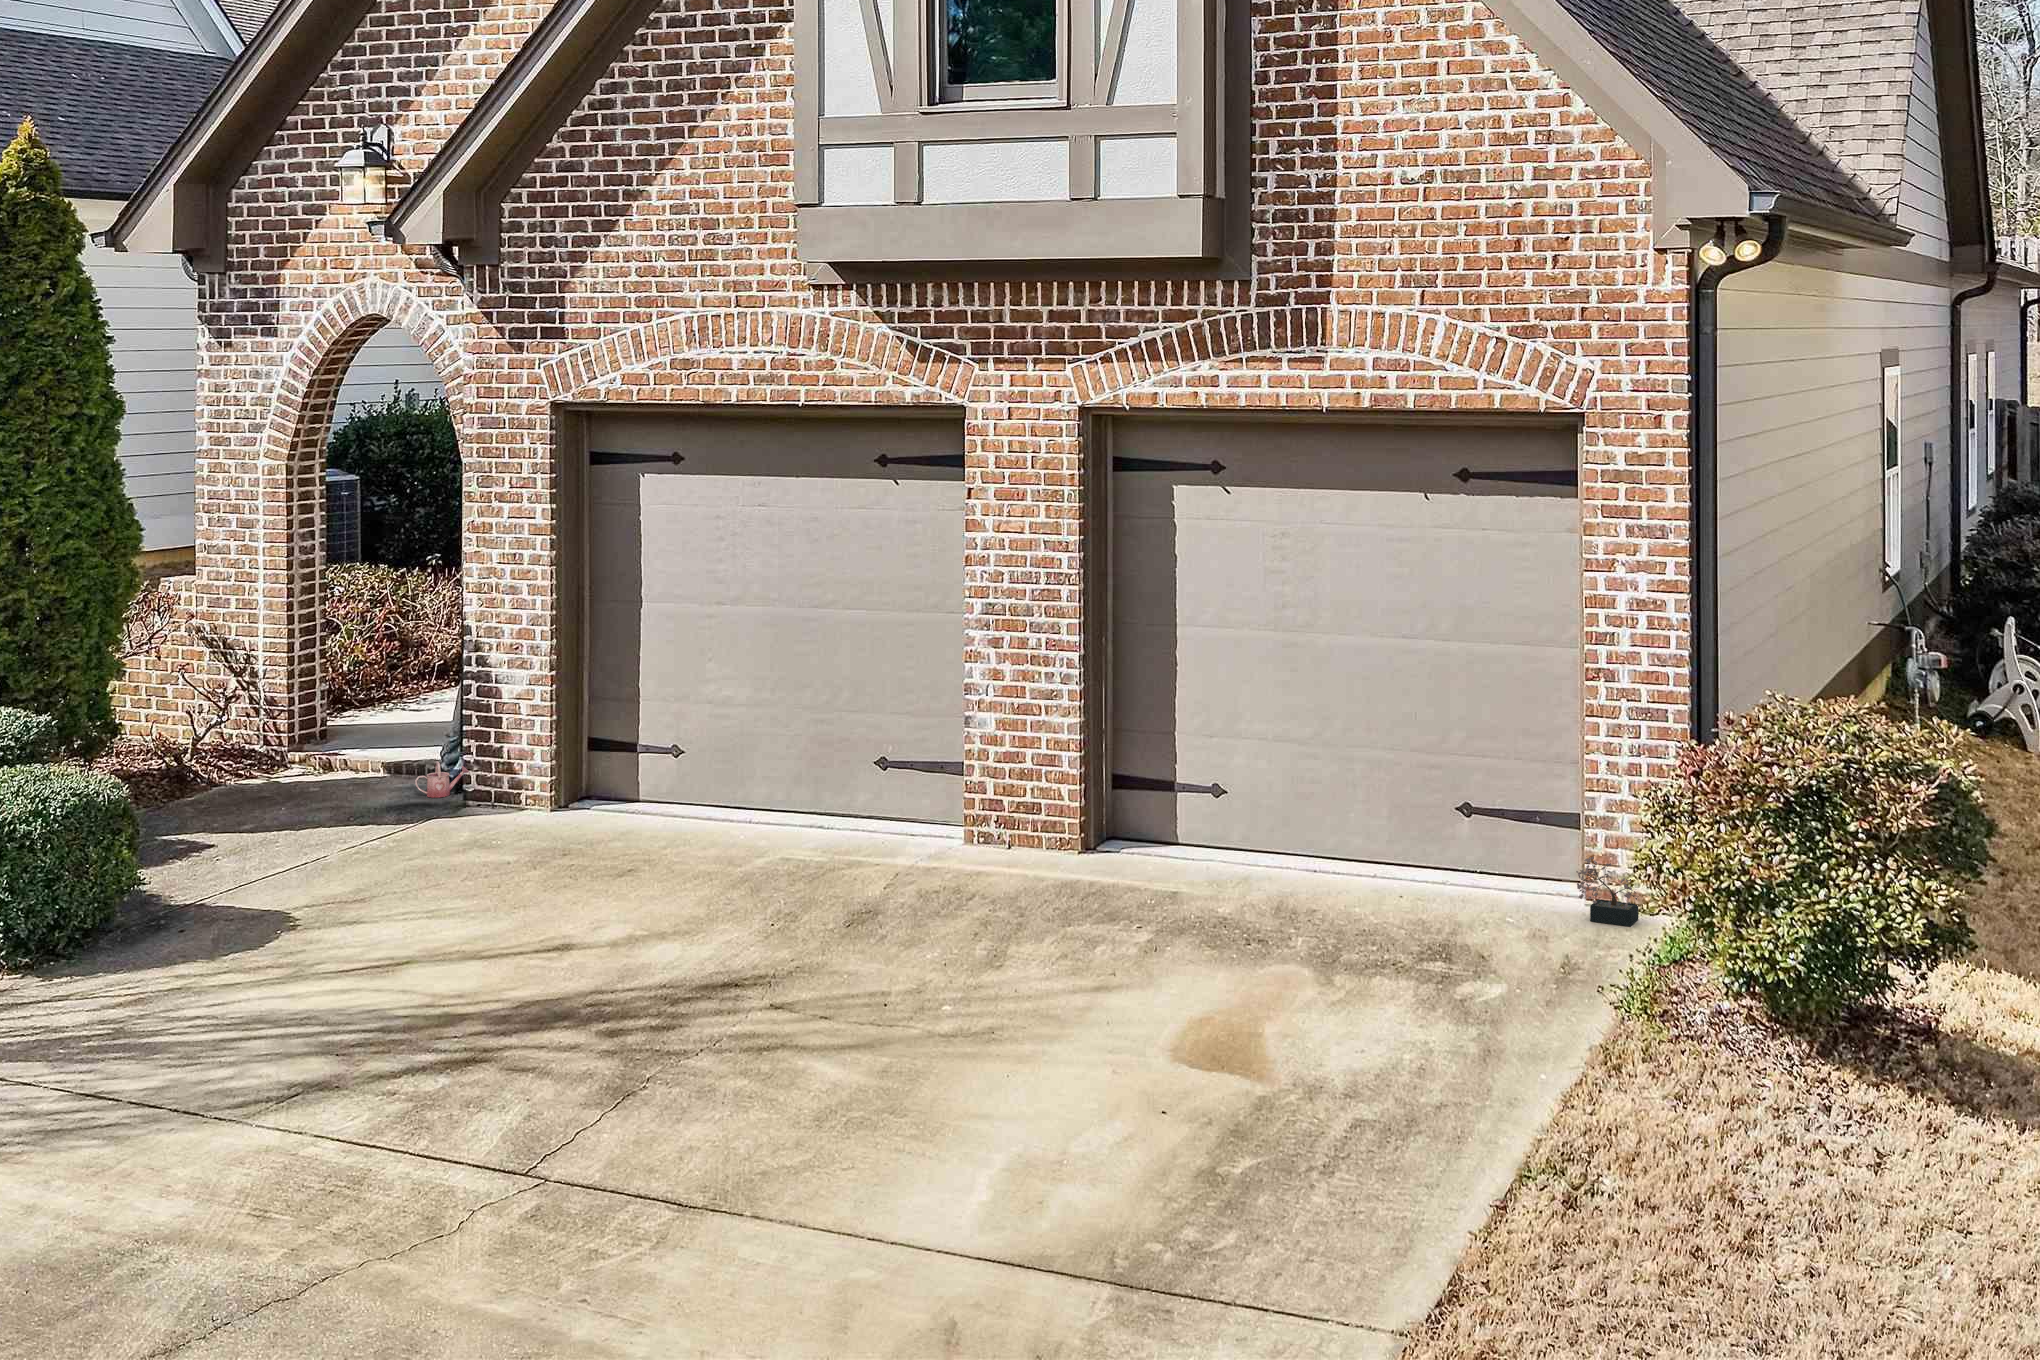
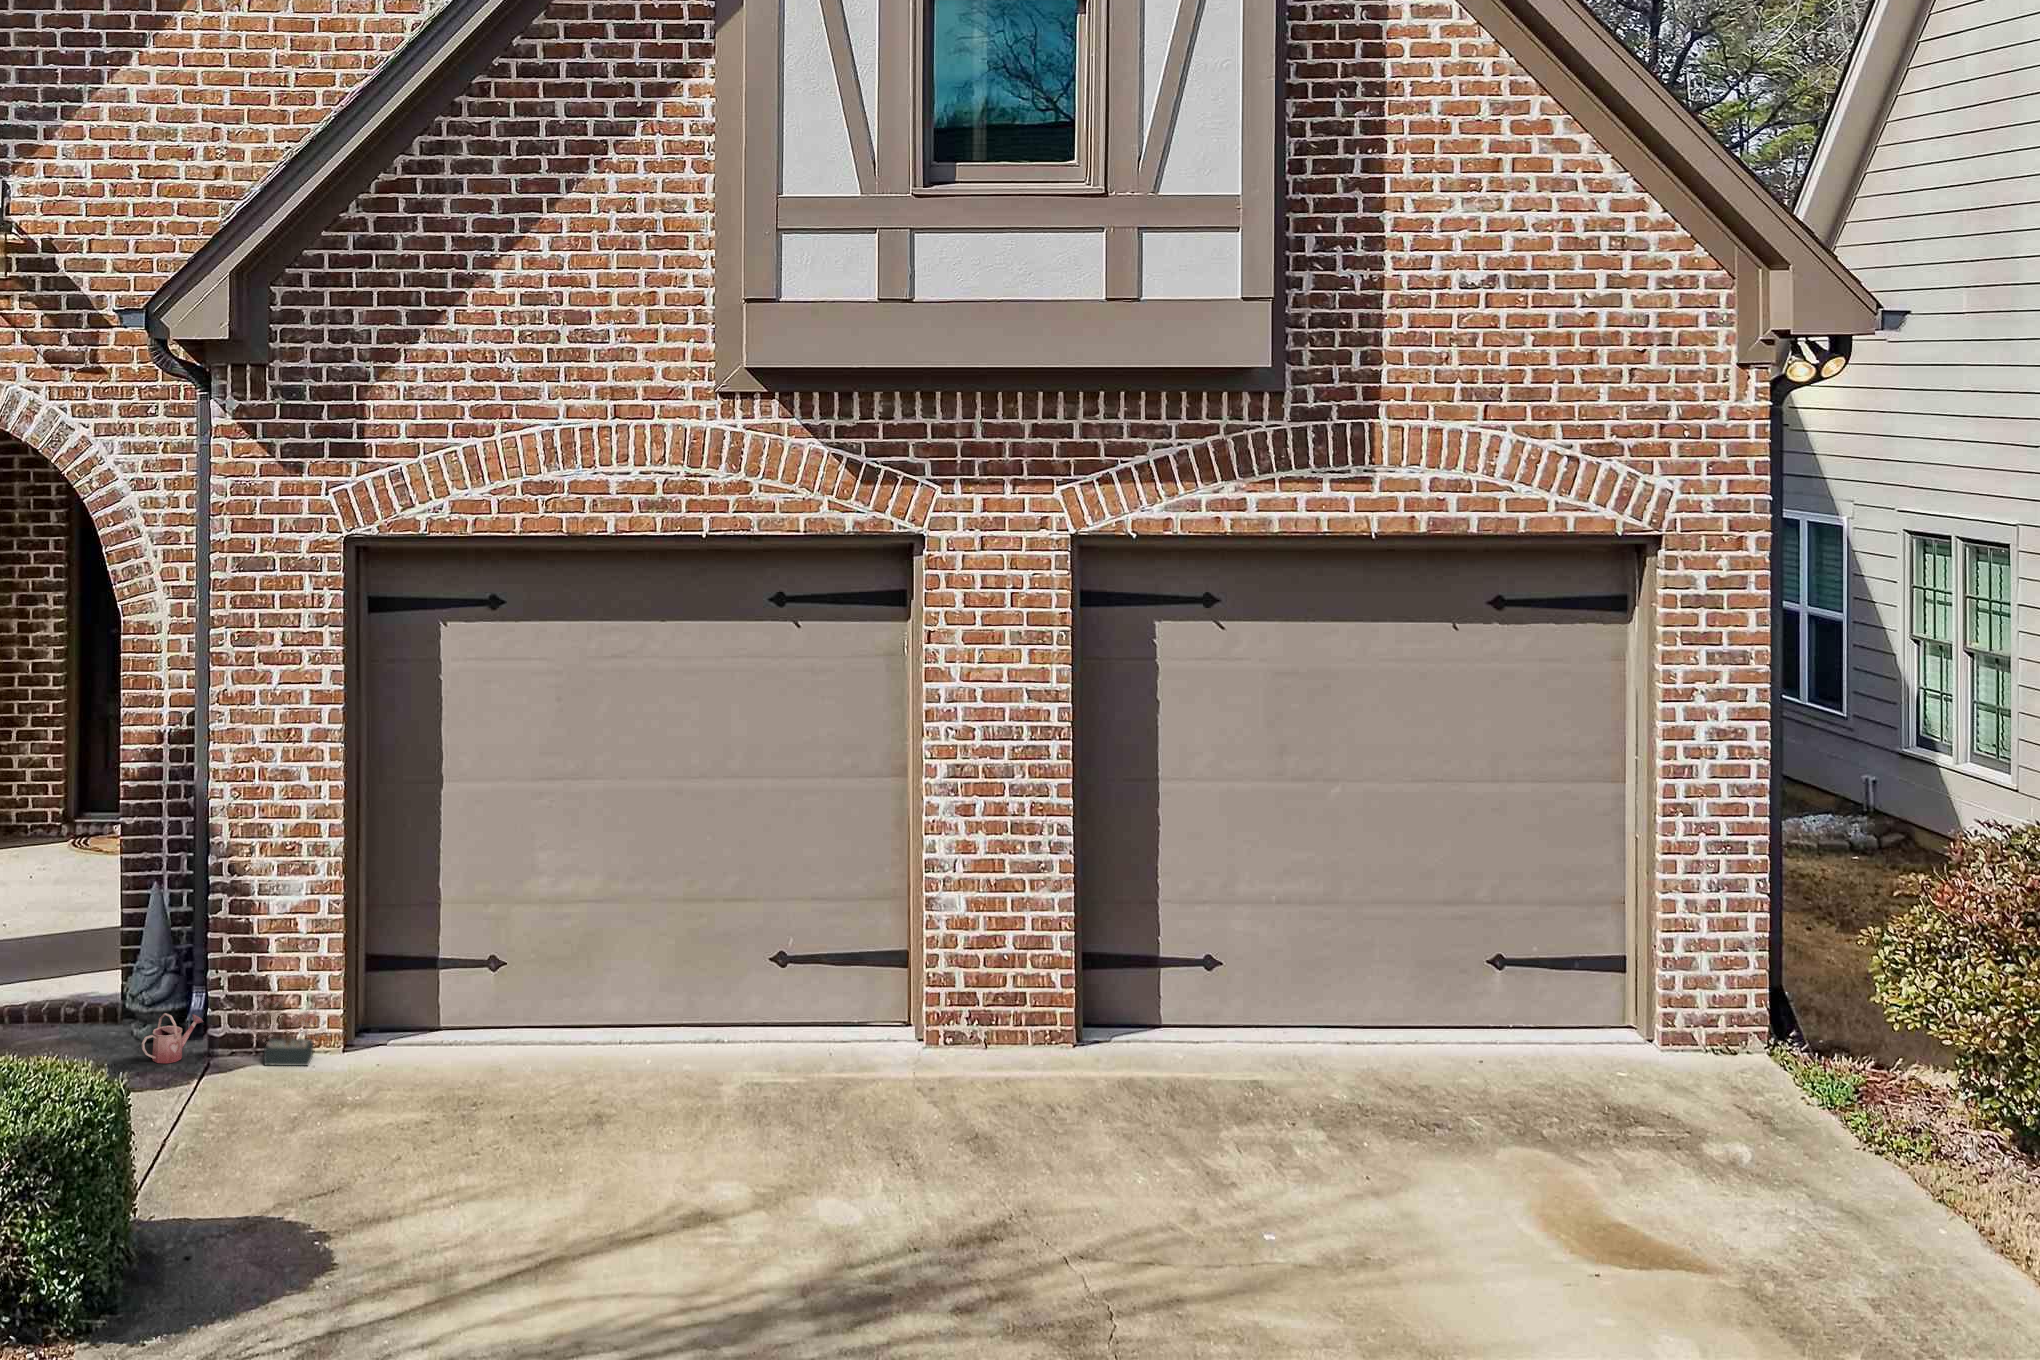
decorative plant: present [1576,857,1638,926] -> present [249,995,322,1066]

